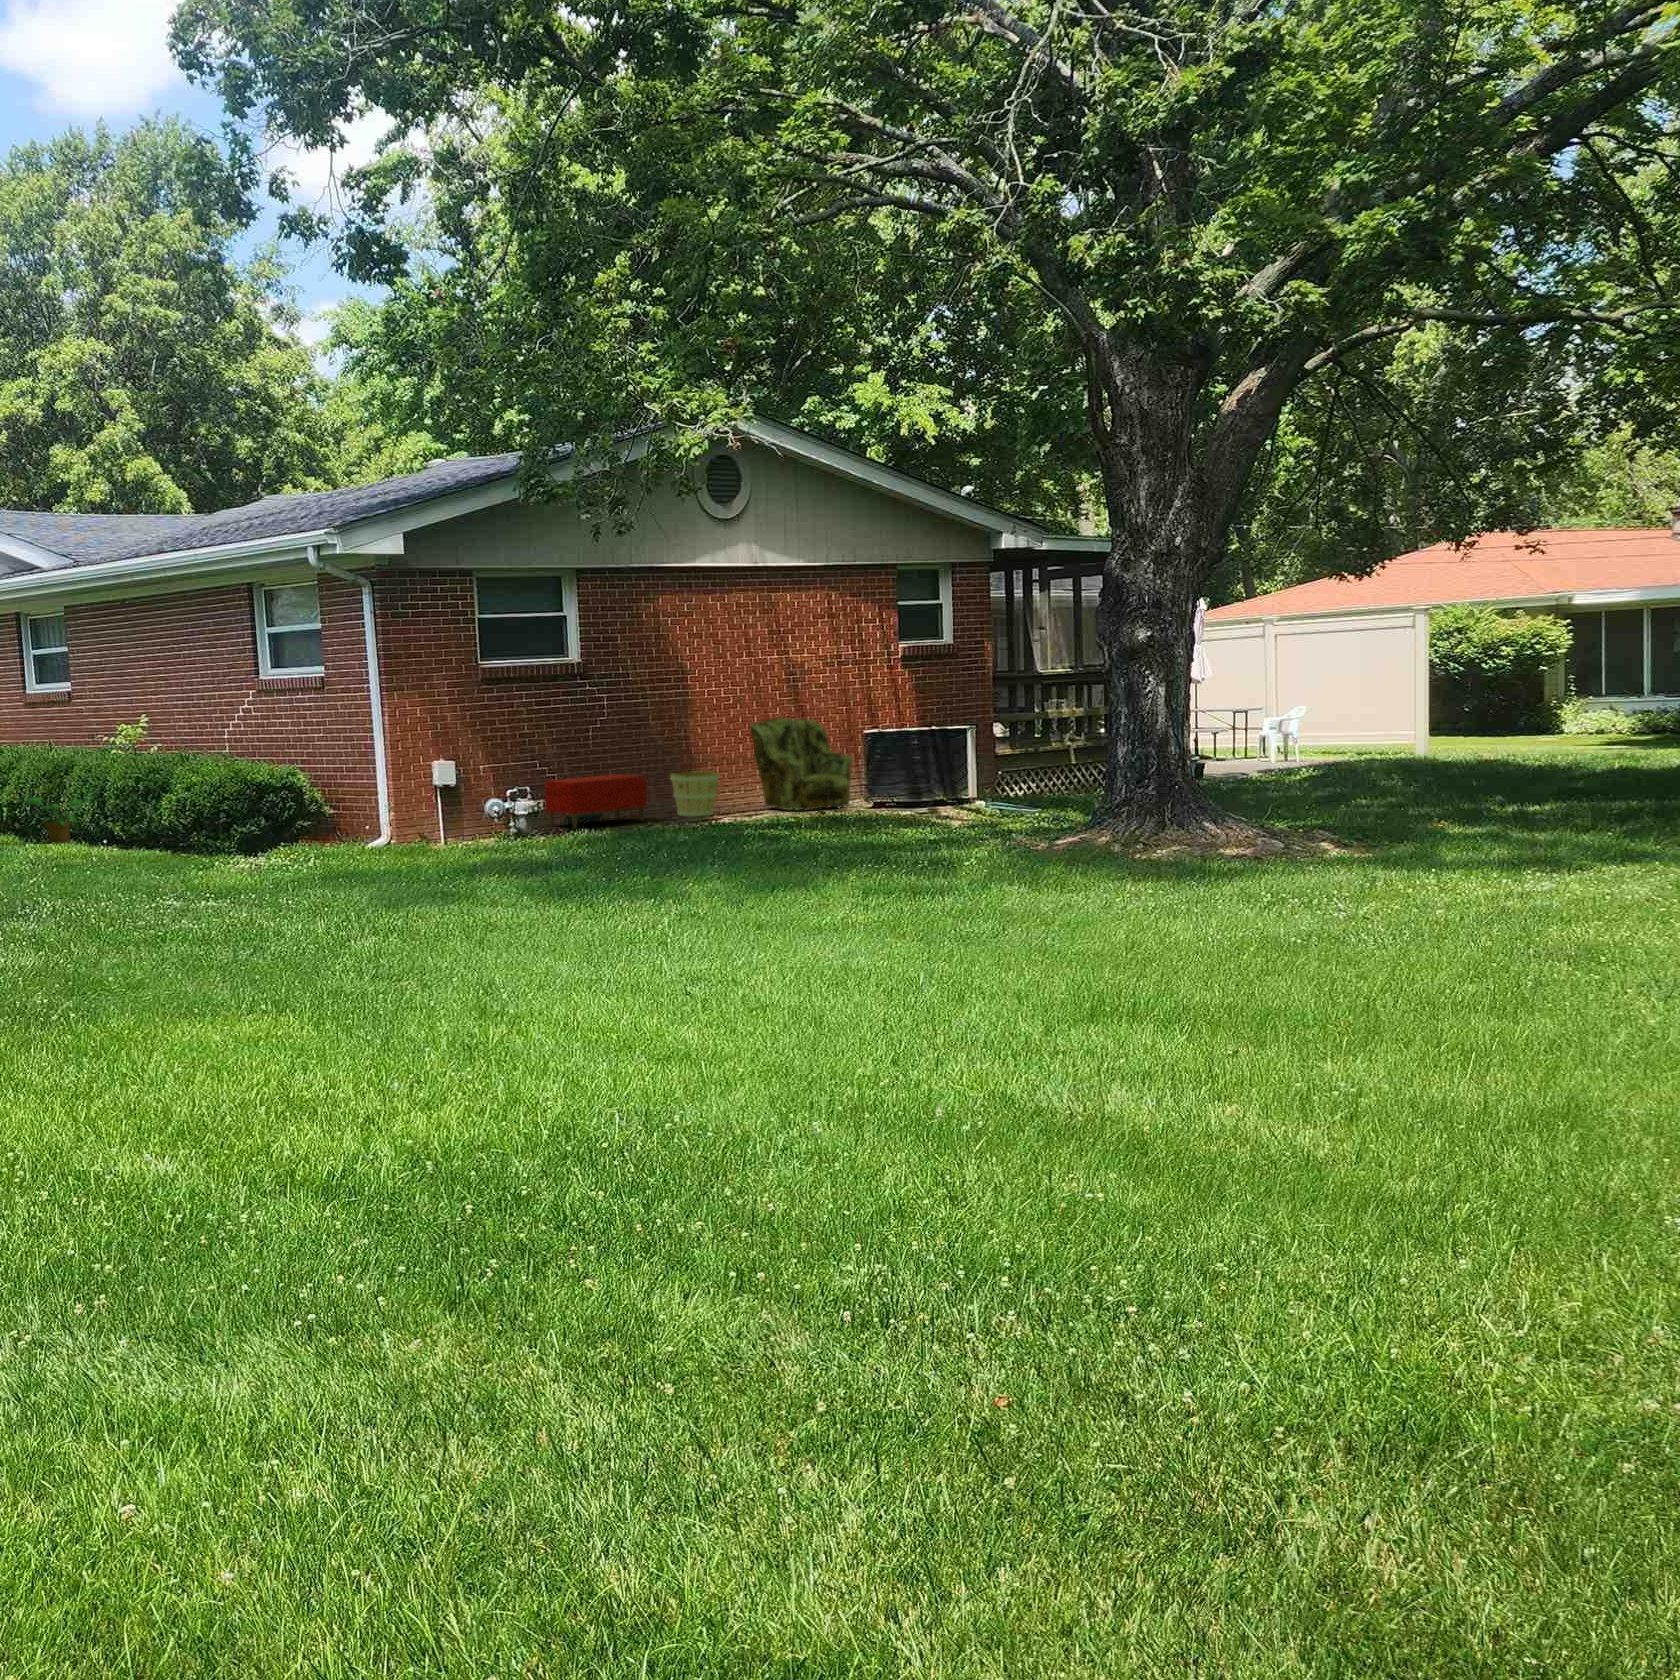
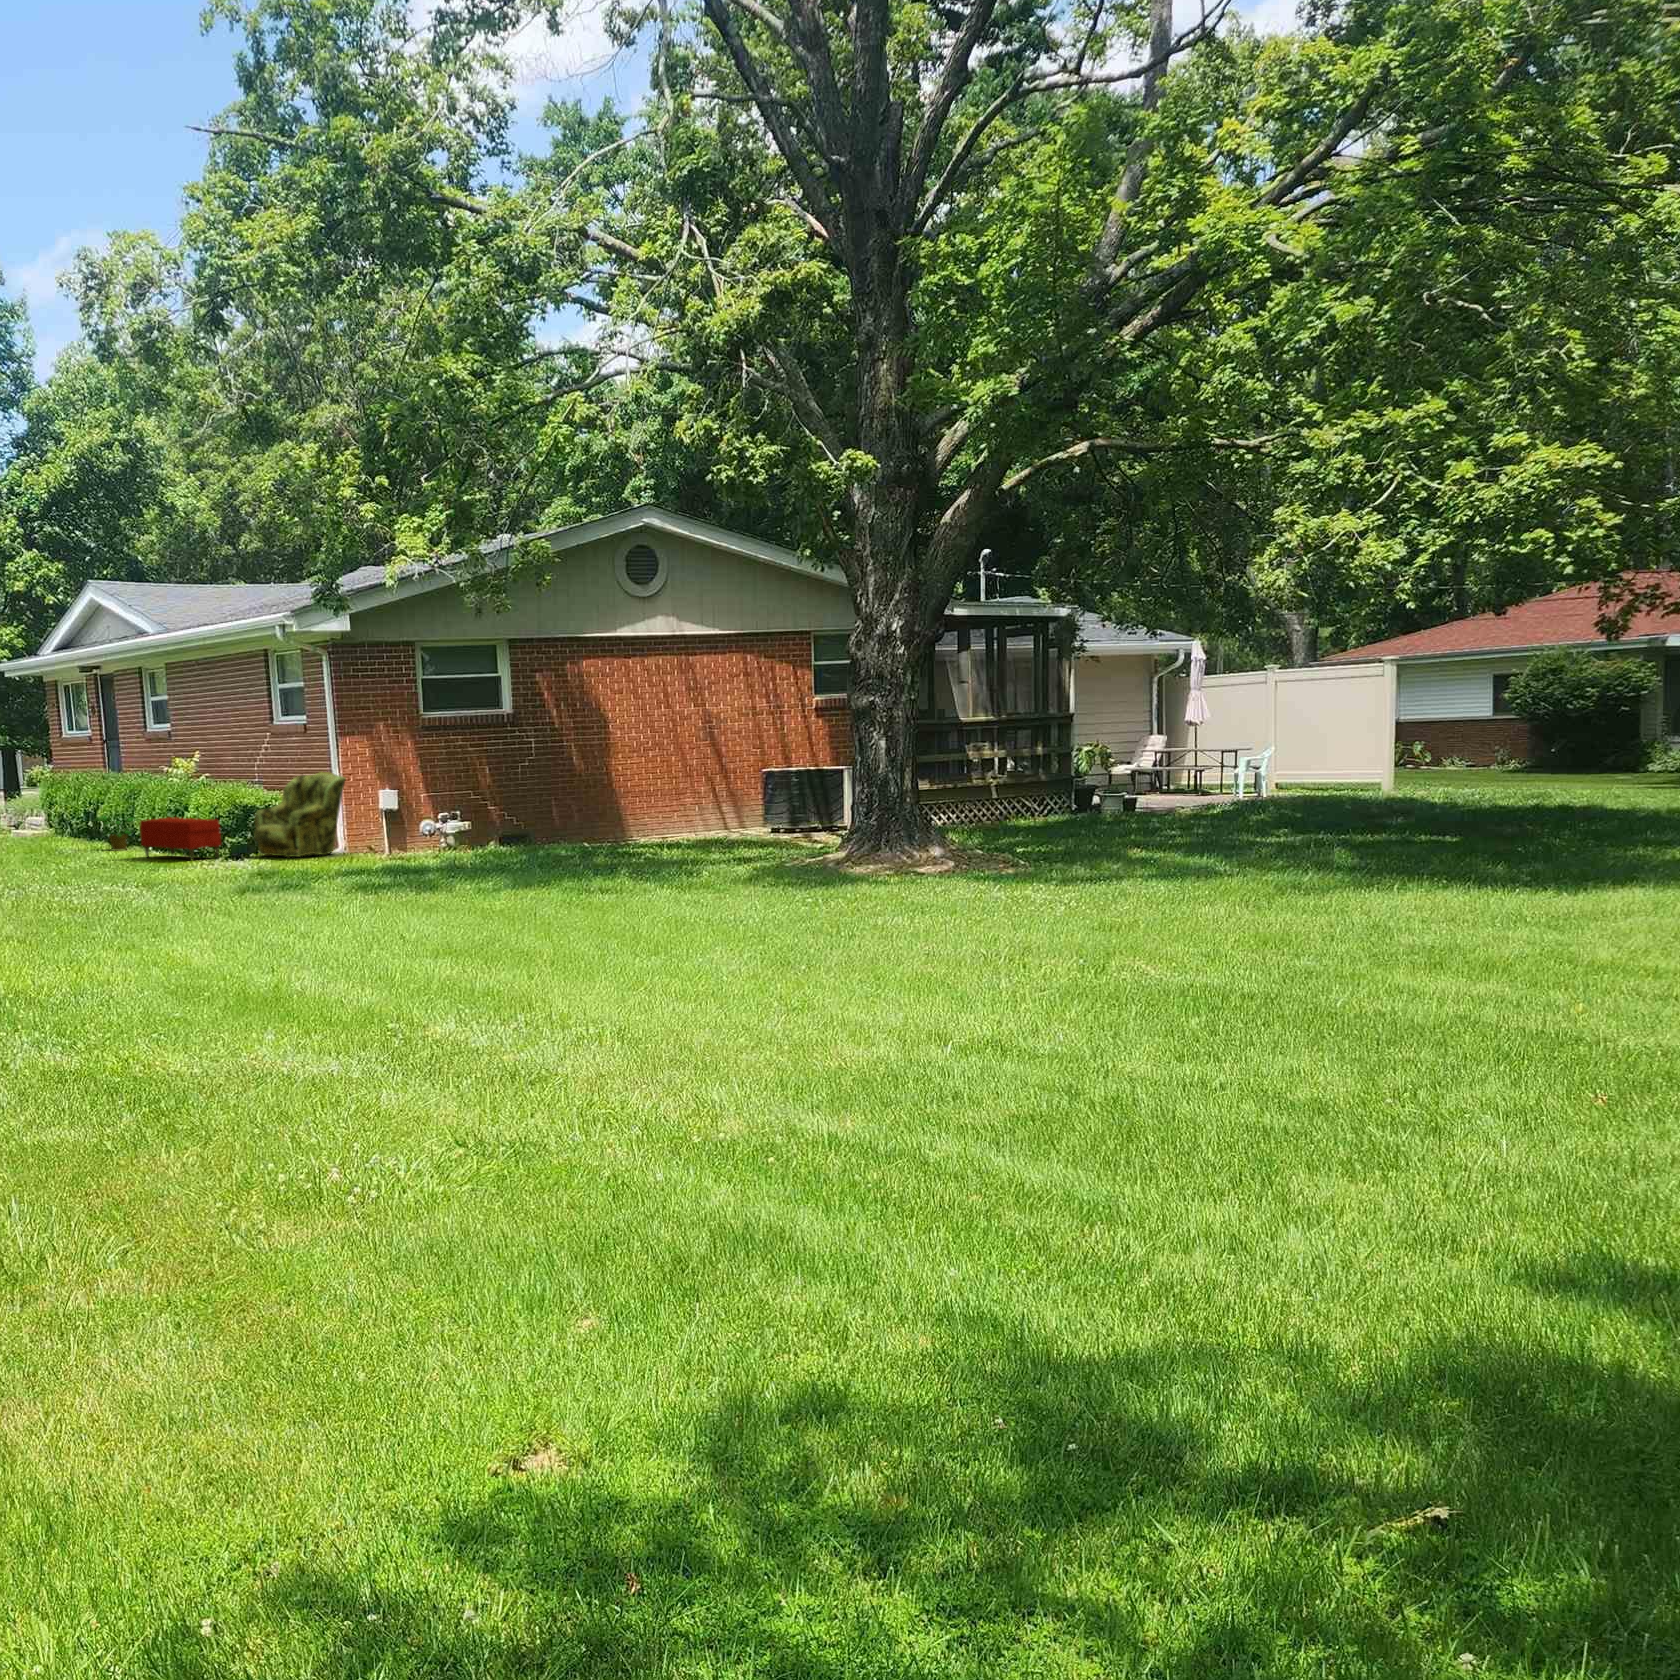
armchair: present [751,718,852,811] -> present [254,772,346,858]
wooden bucket: present [670,771,720,817] -> none [592,801,633,838]
bench: present [545,774,647,828] -> present [139,817,221,861]

